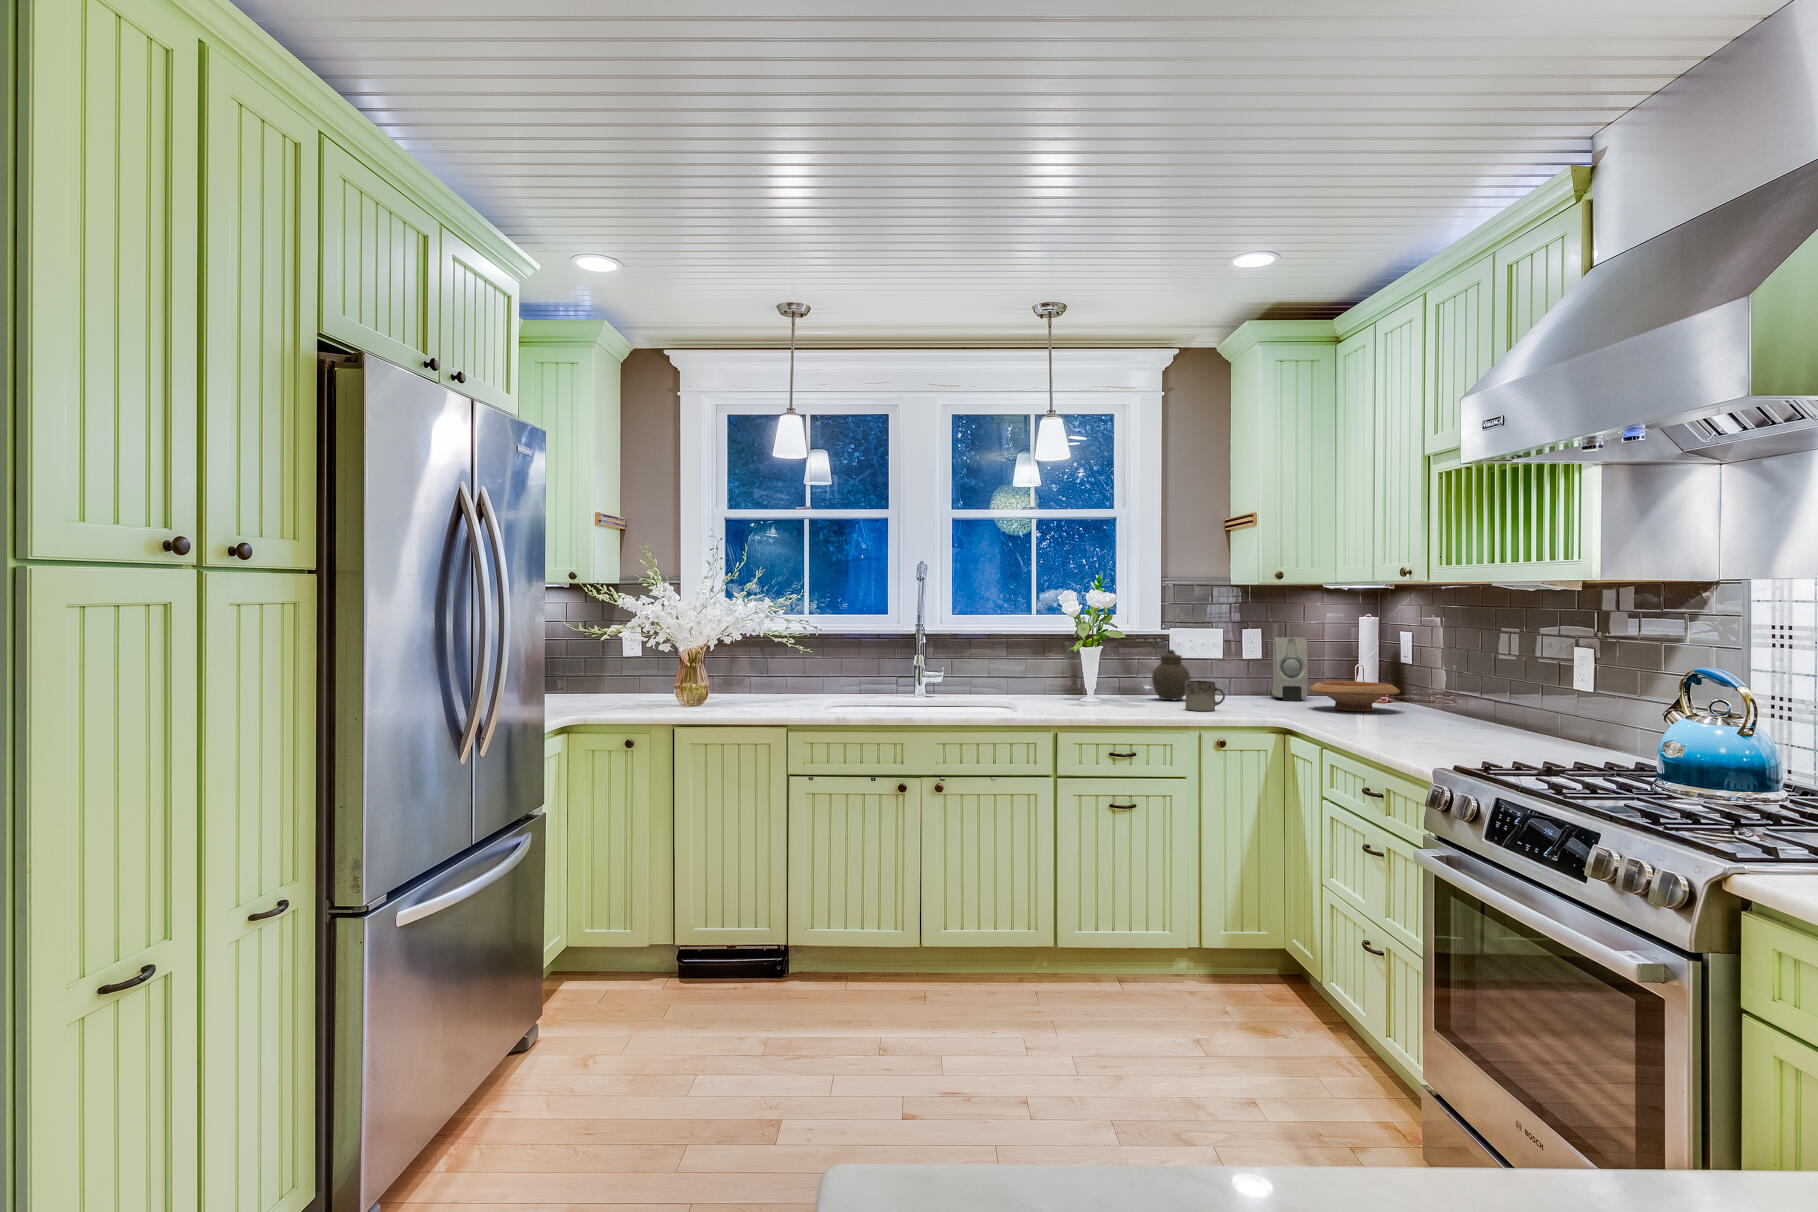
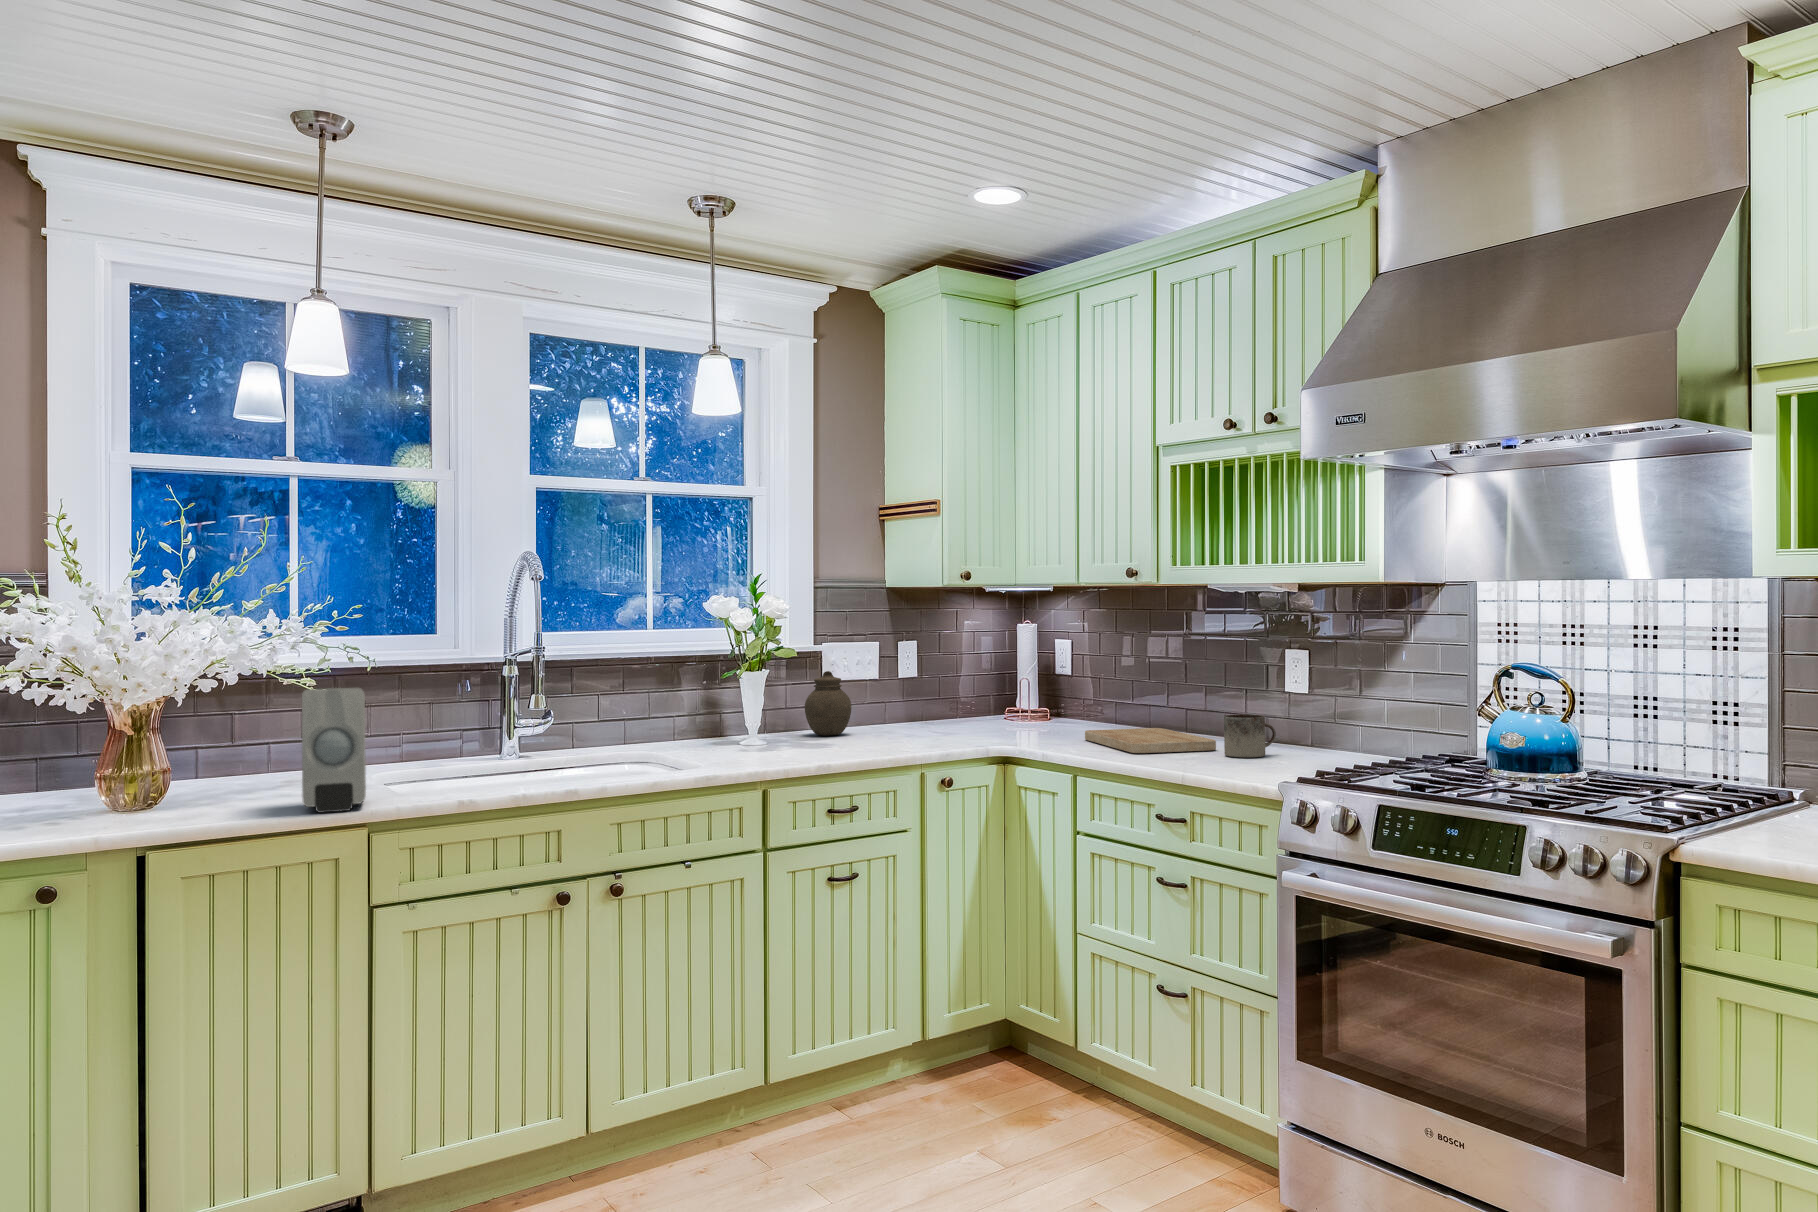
soap dispenser: present [1270,637,1308,701] -> present [302,688,366,813]
mug: present [1186,681,1225,711] -> present [1224,714,1276,757]
wooden bowl: present [1309,681,1400,711] -> none [993,698,1087,732]
cutting board: none [1369,712,1470,738] -> present [1085,728,1216,753]

